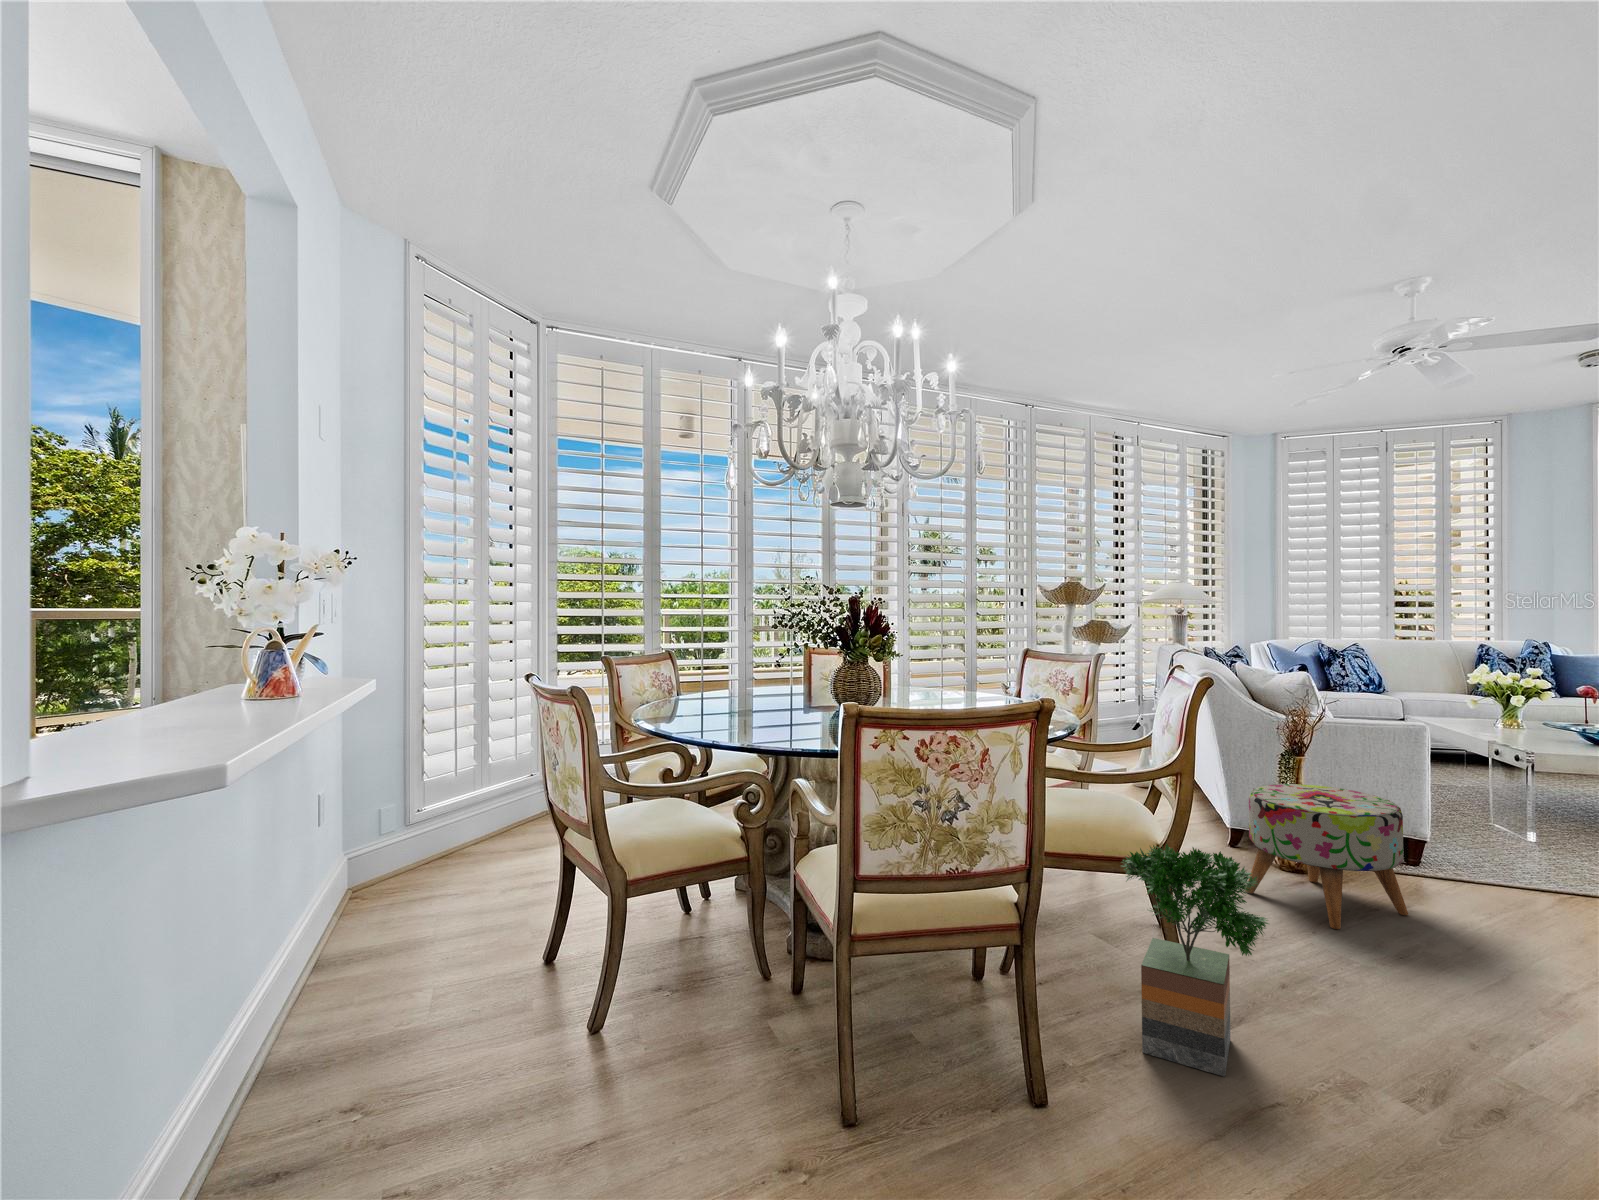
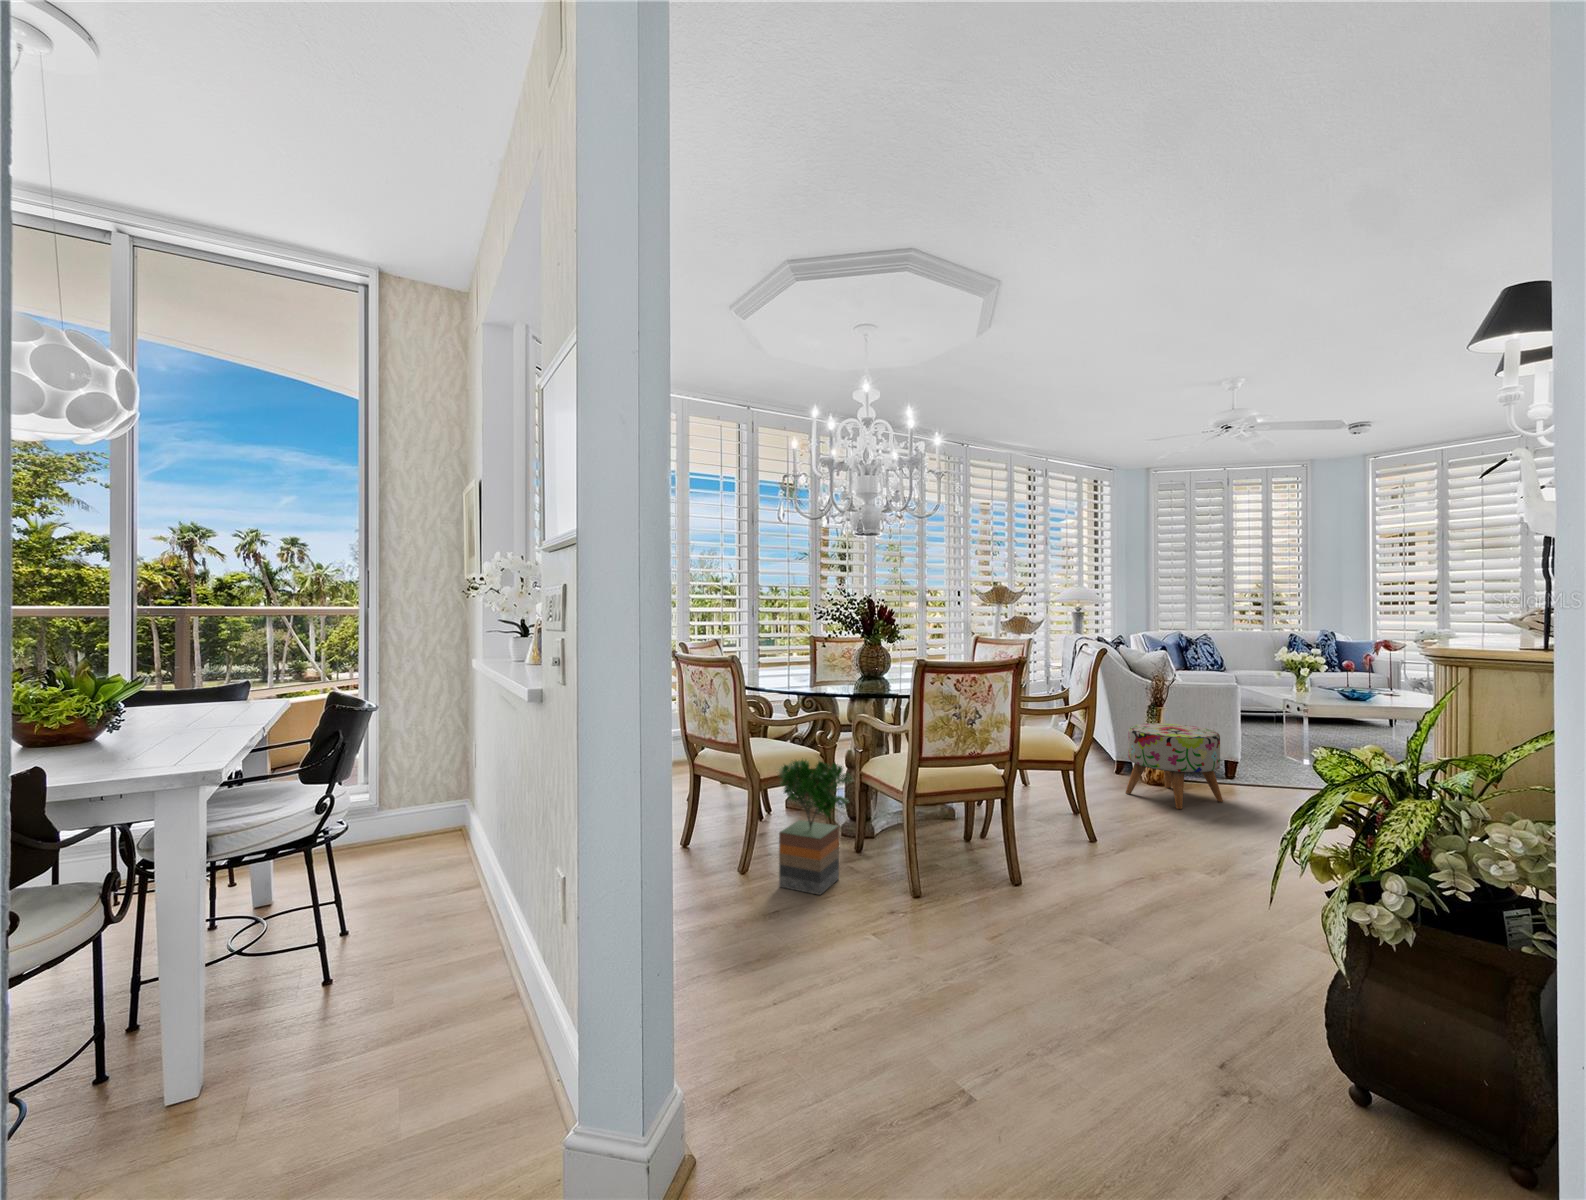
potted tree: present [1122,844,1269,1077] -> present [778,760,852,895]

